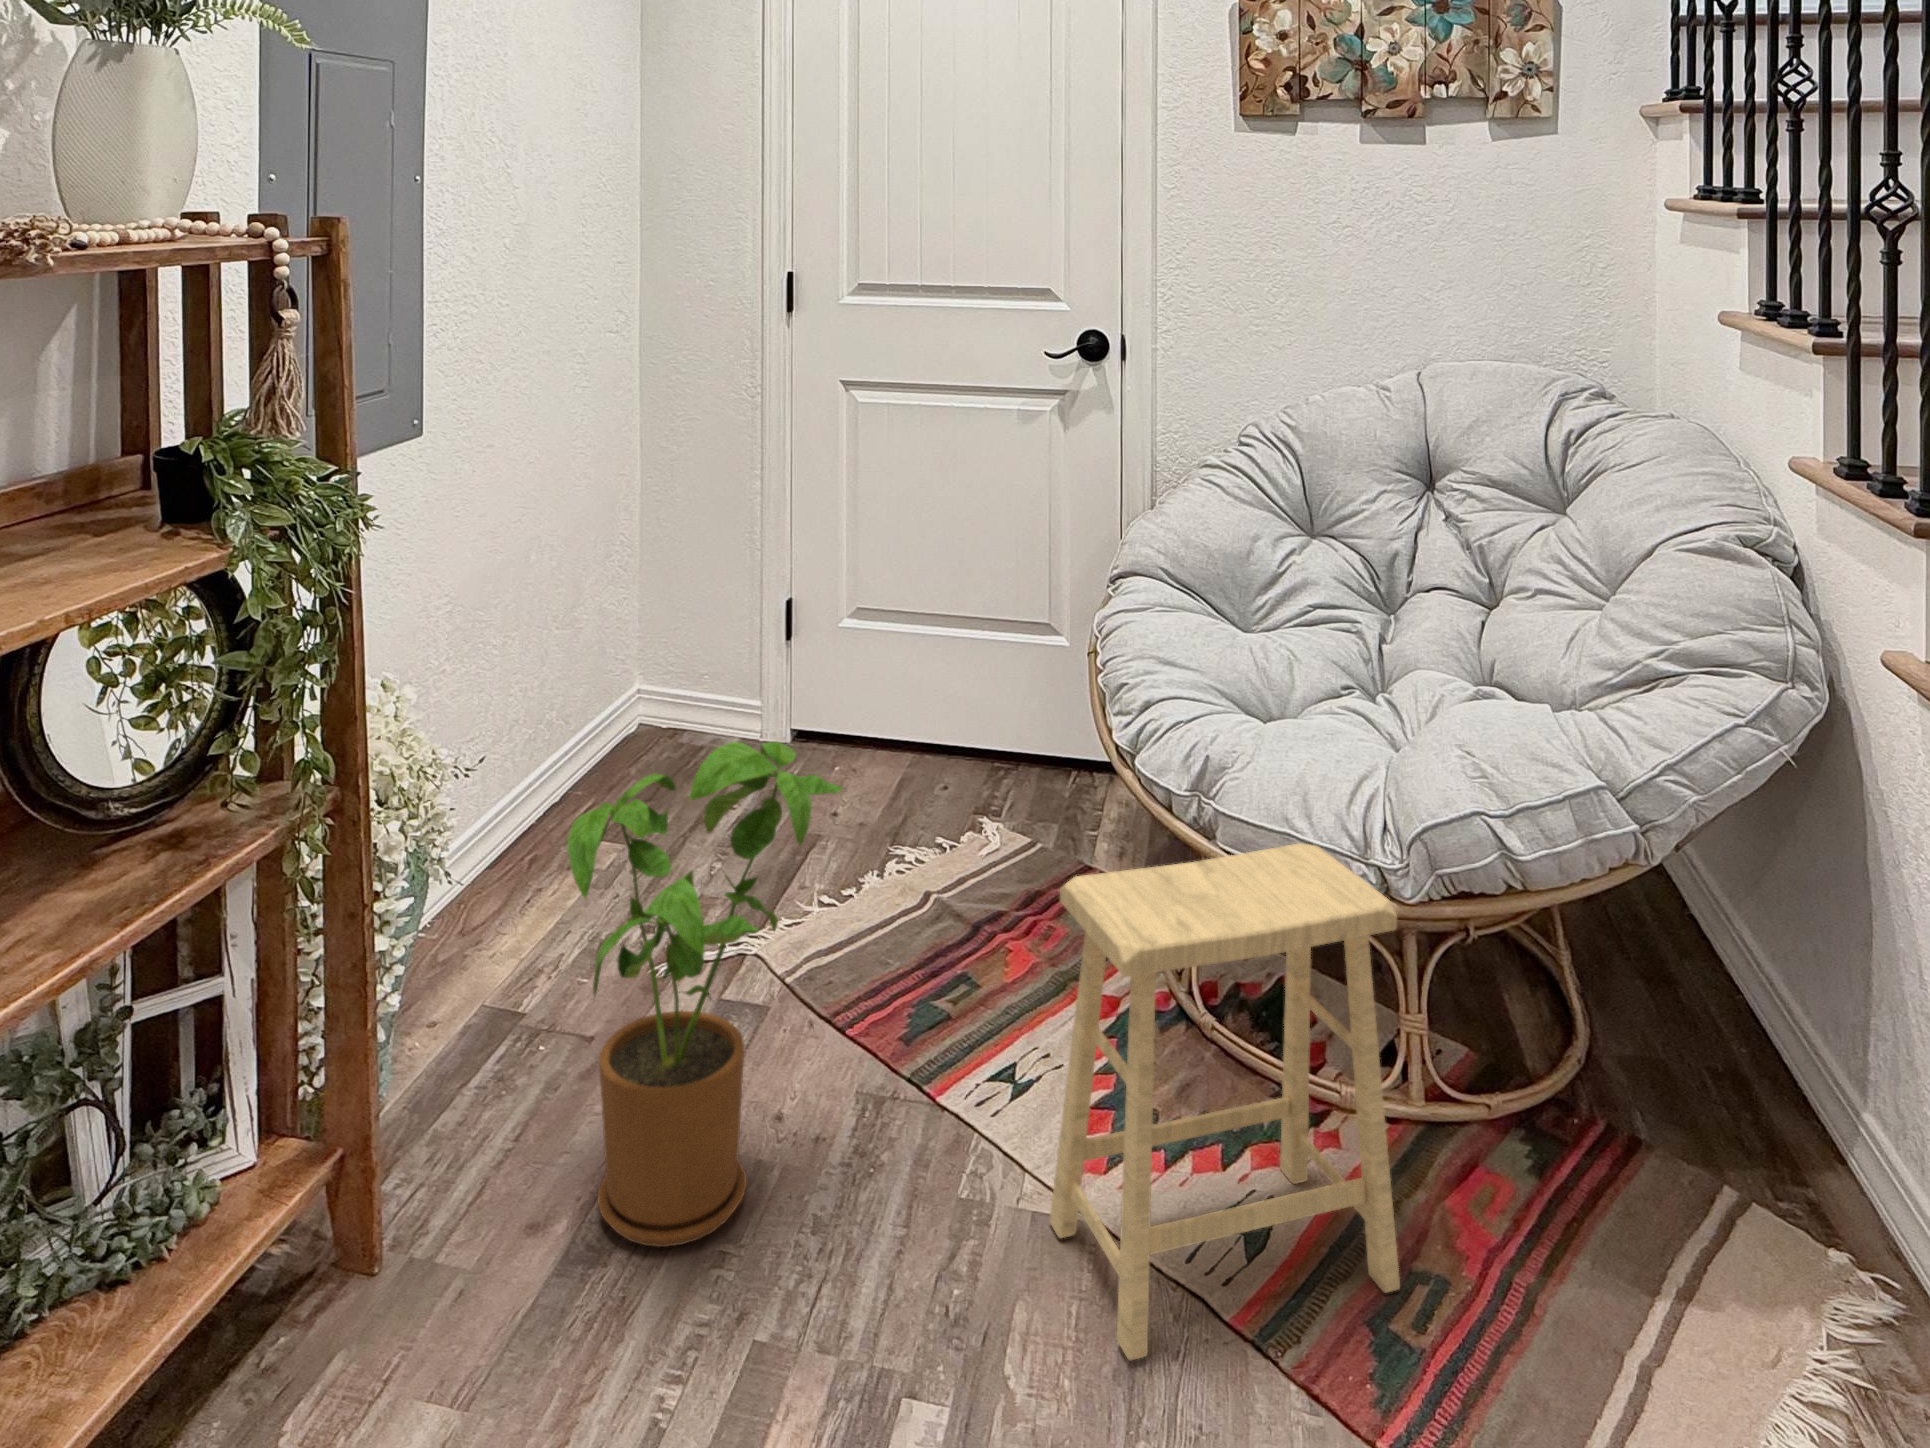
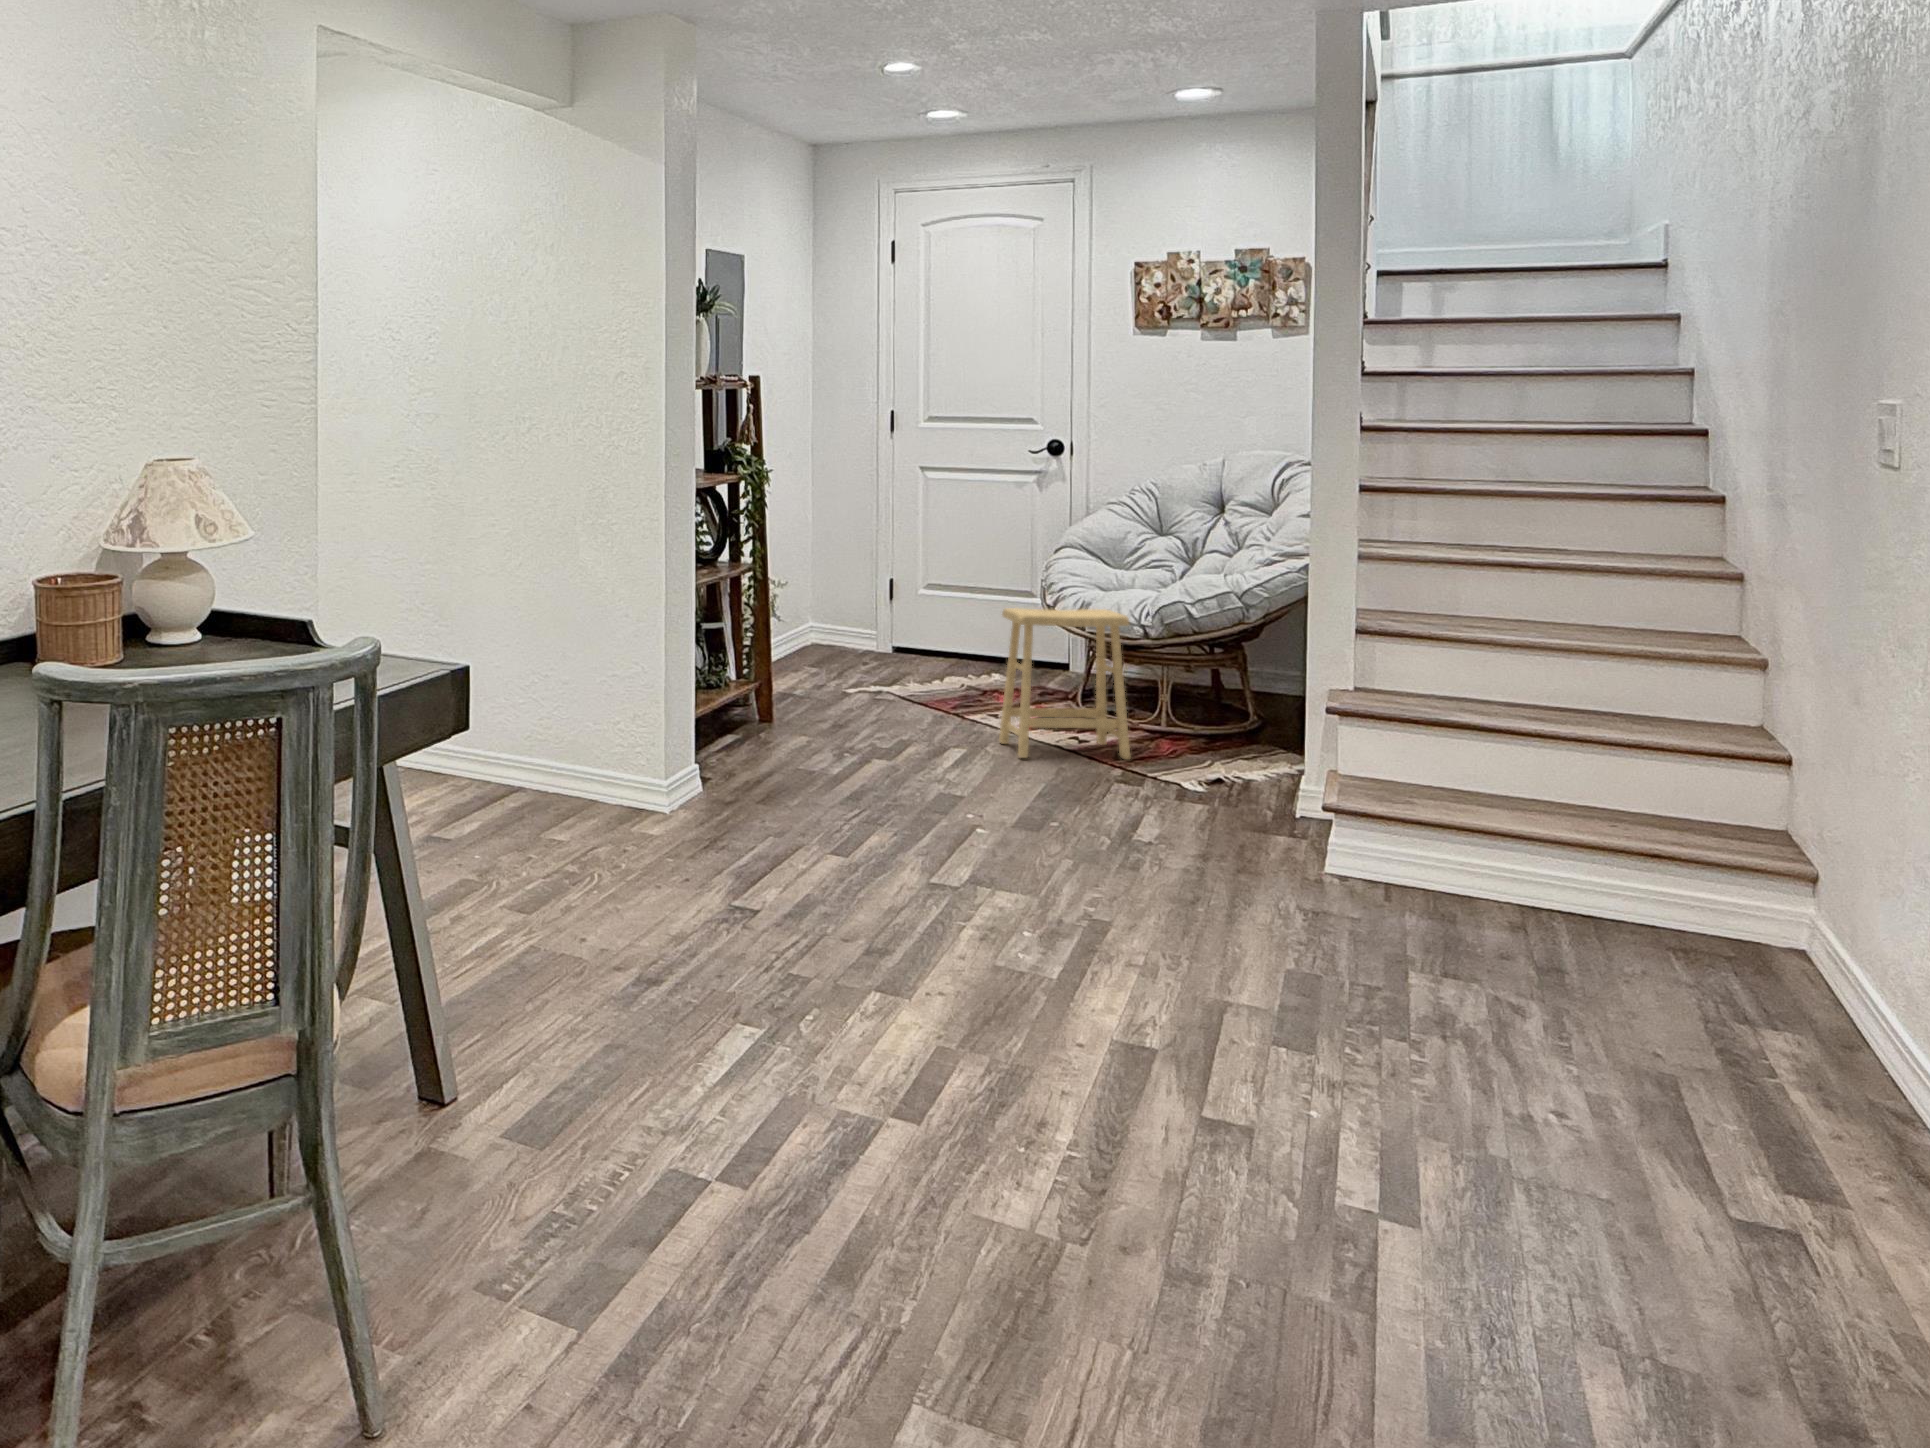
house plant: present [568,741,845,1247] -> none [819,559,922,734]

